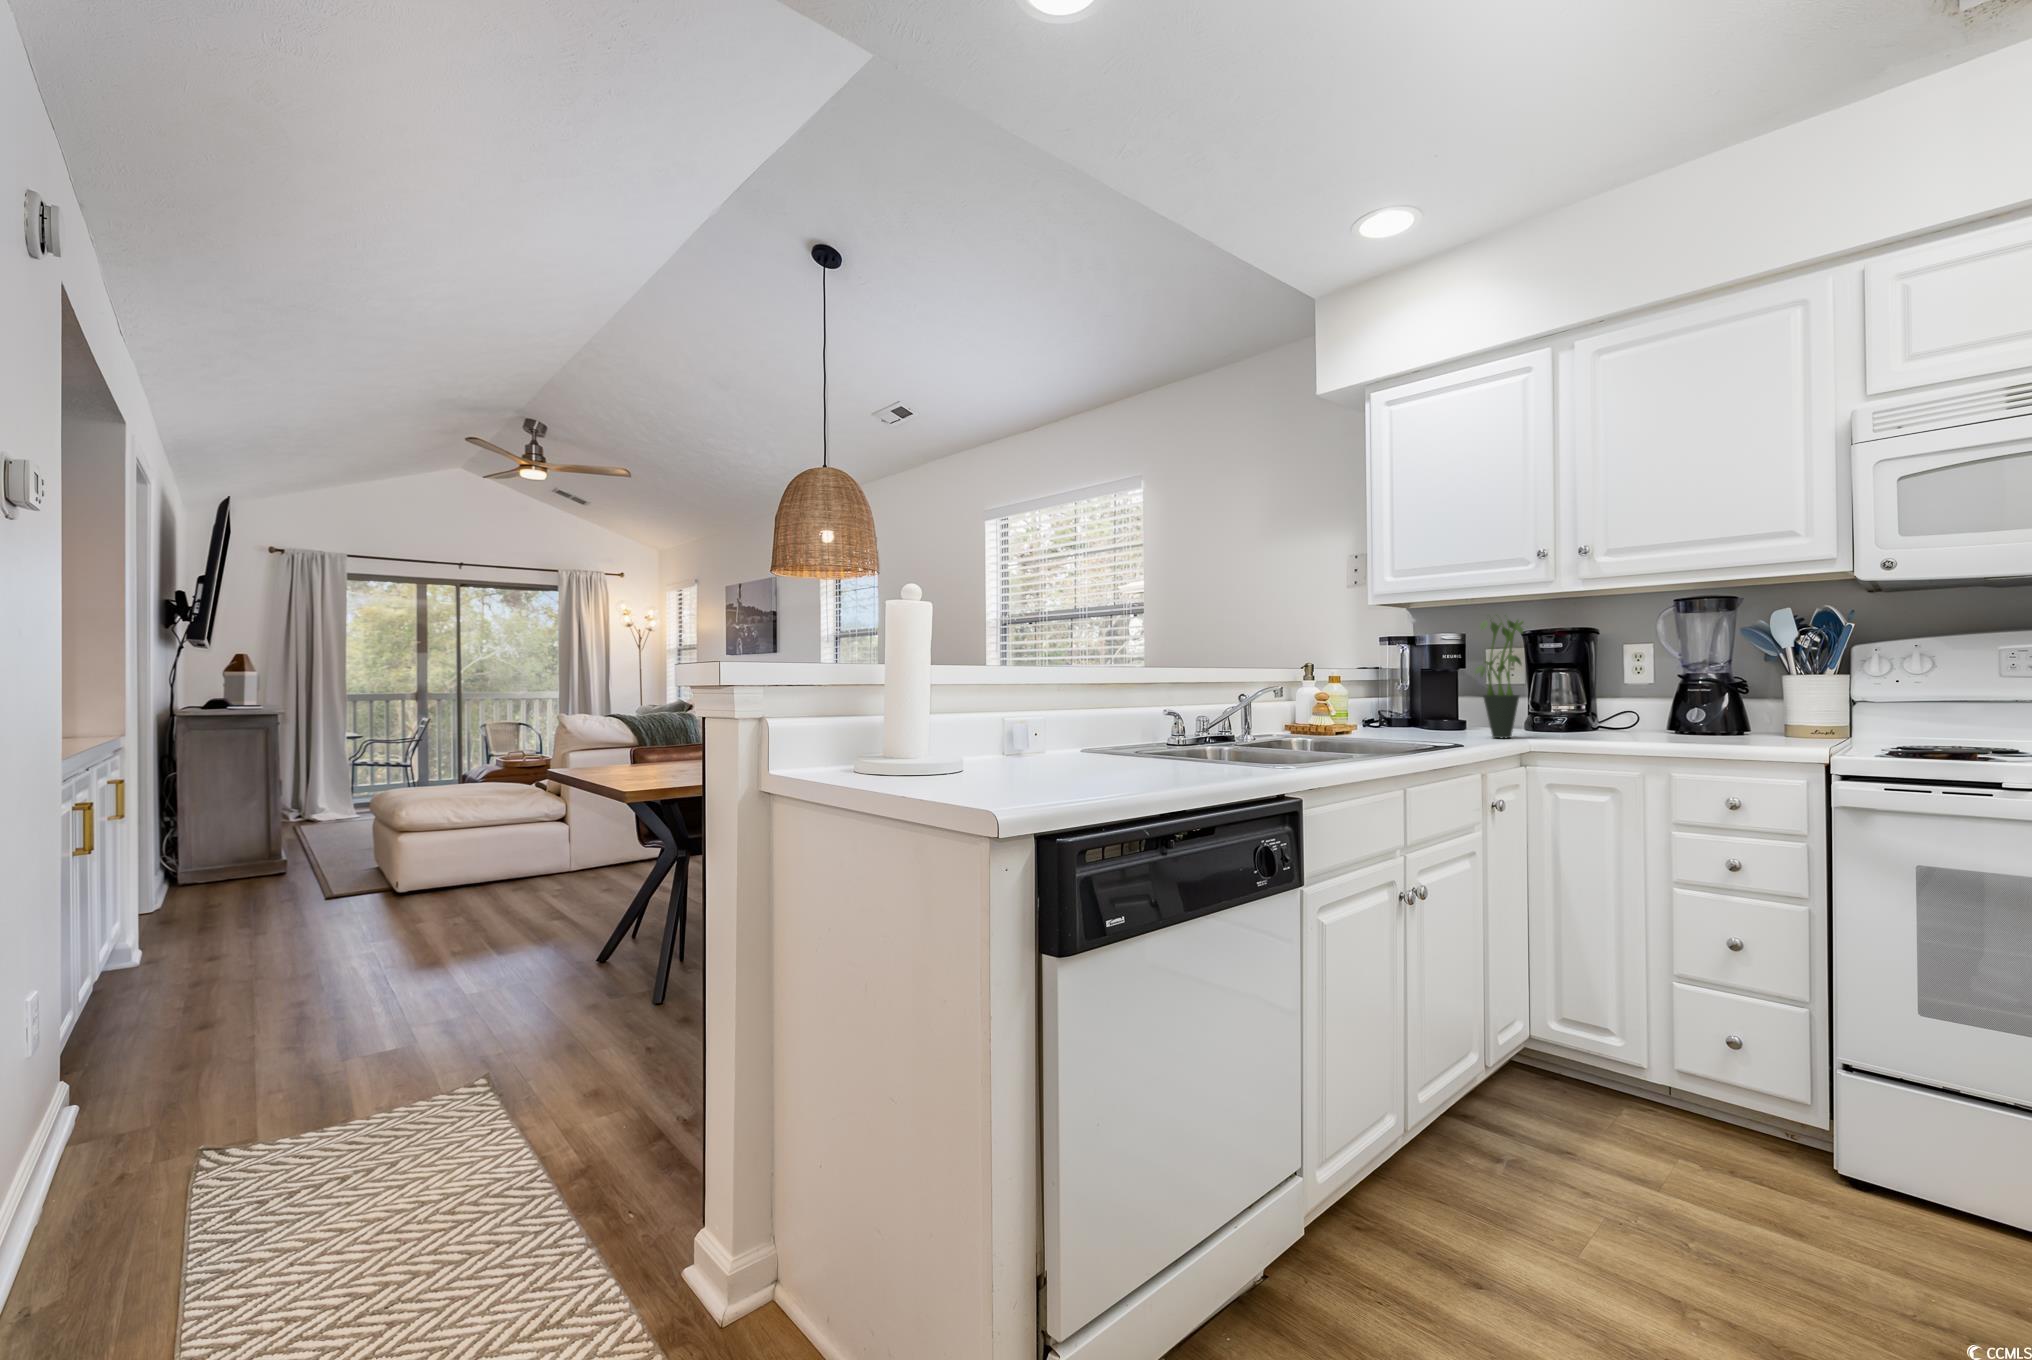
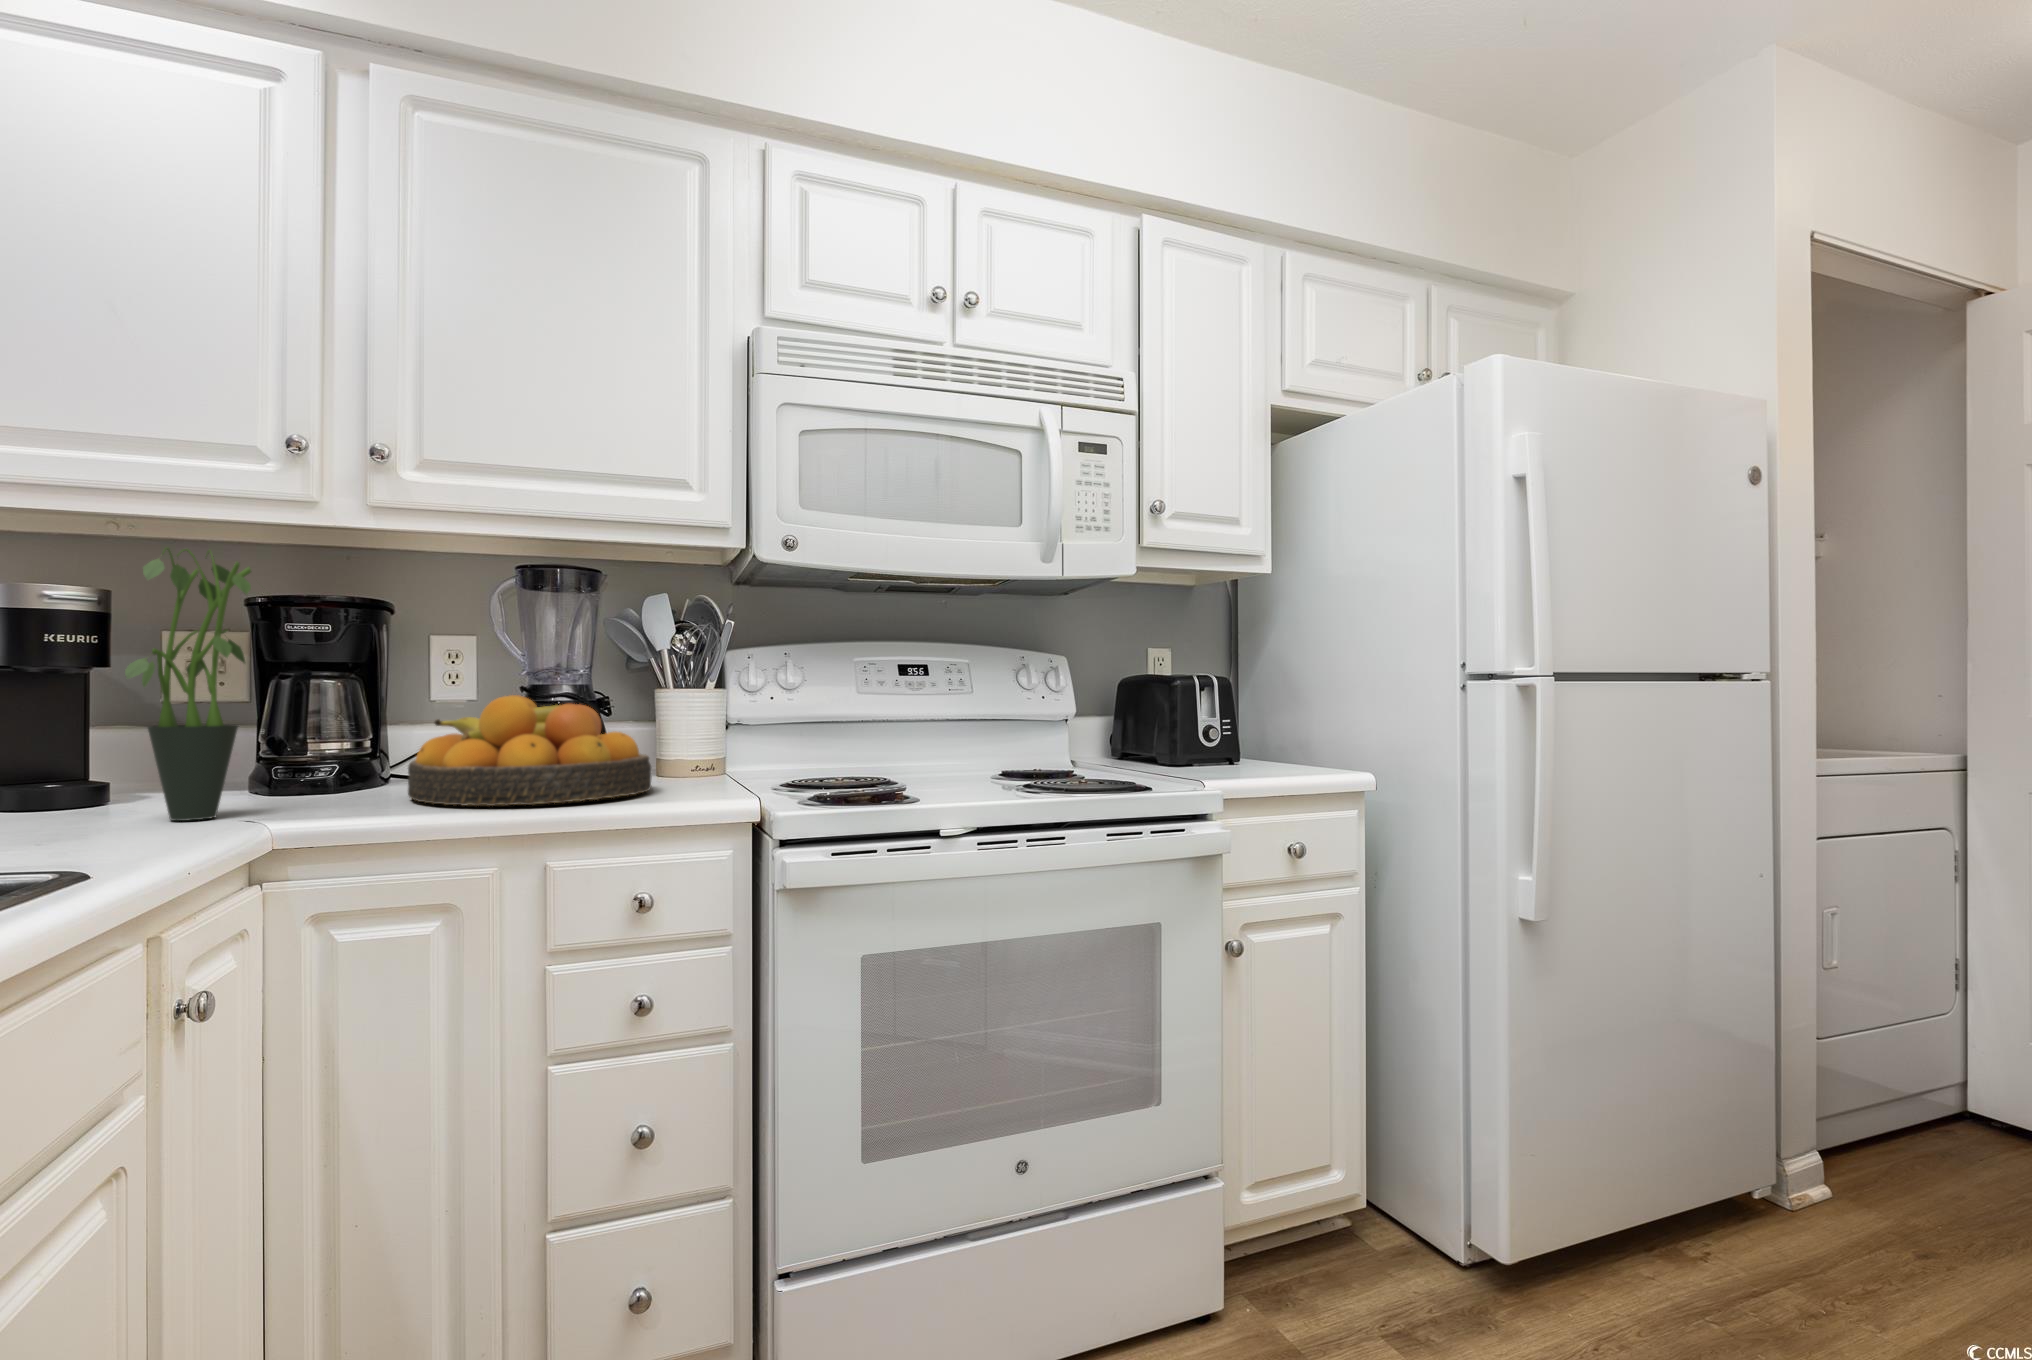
fruit bowl: none [1604,680,1766,742] -> present [408,695,651,806]

